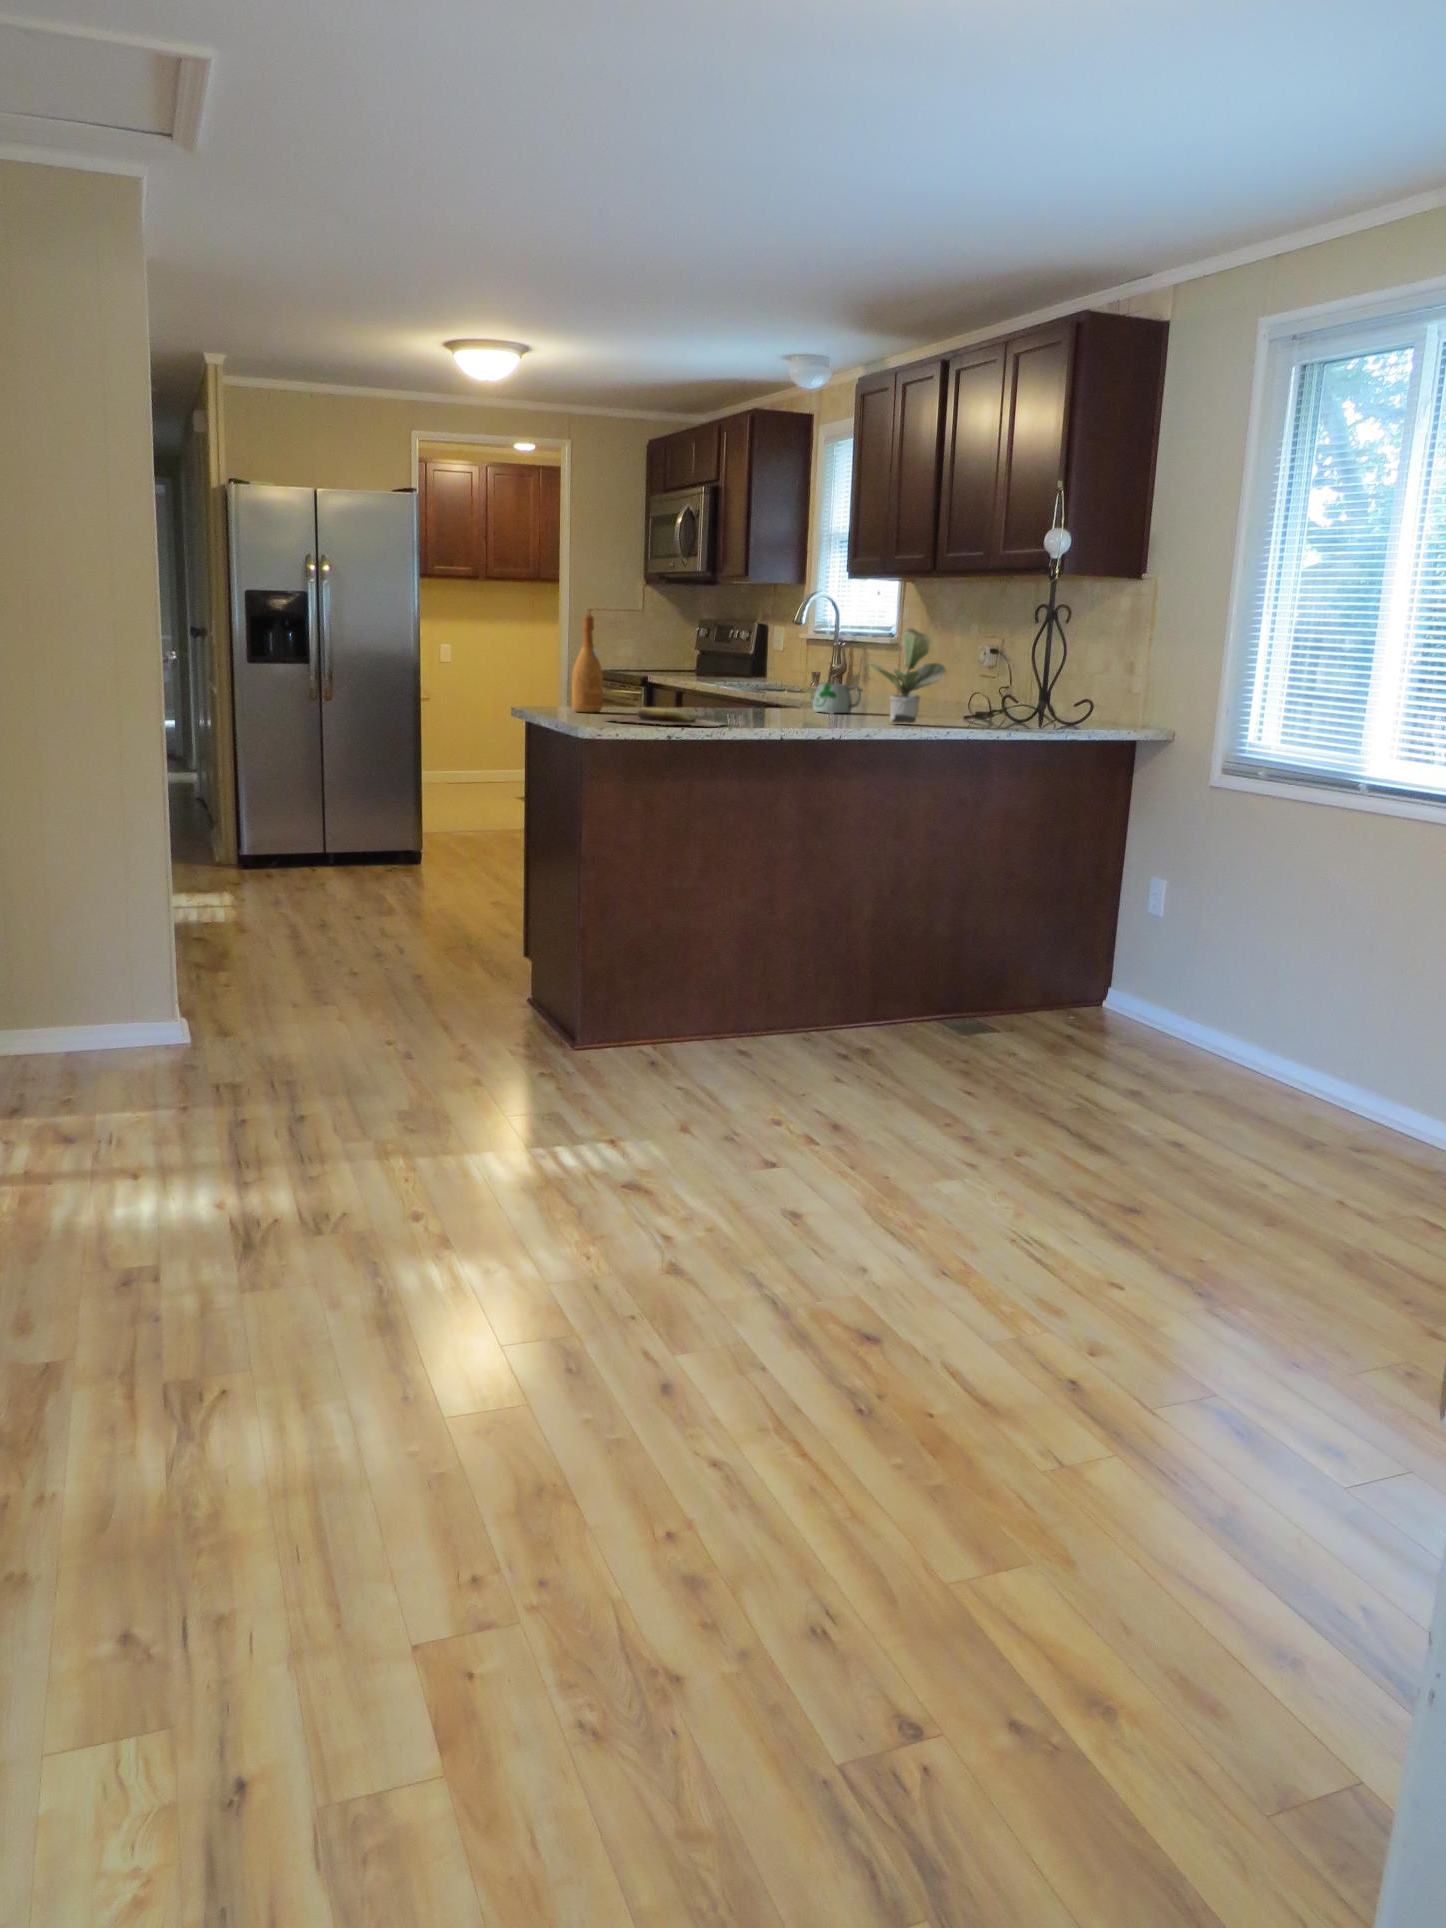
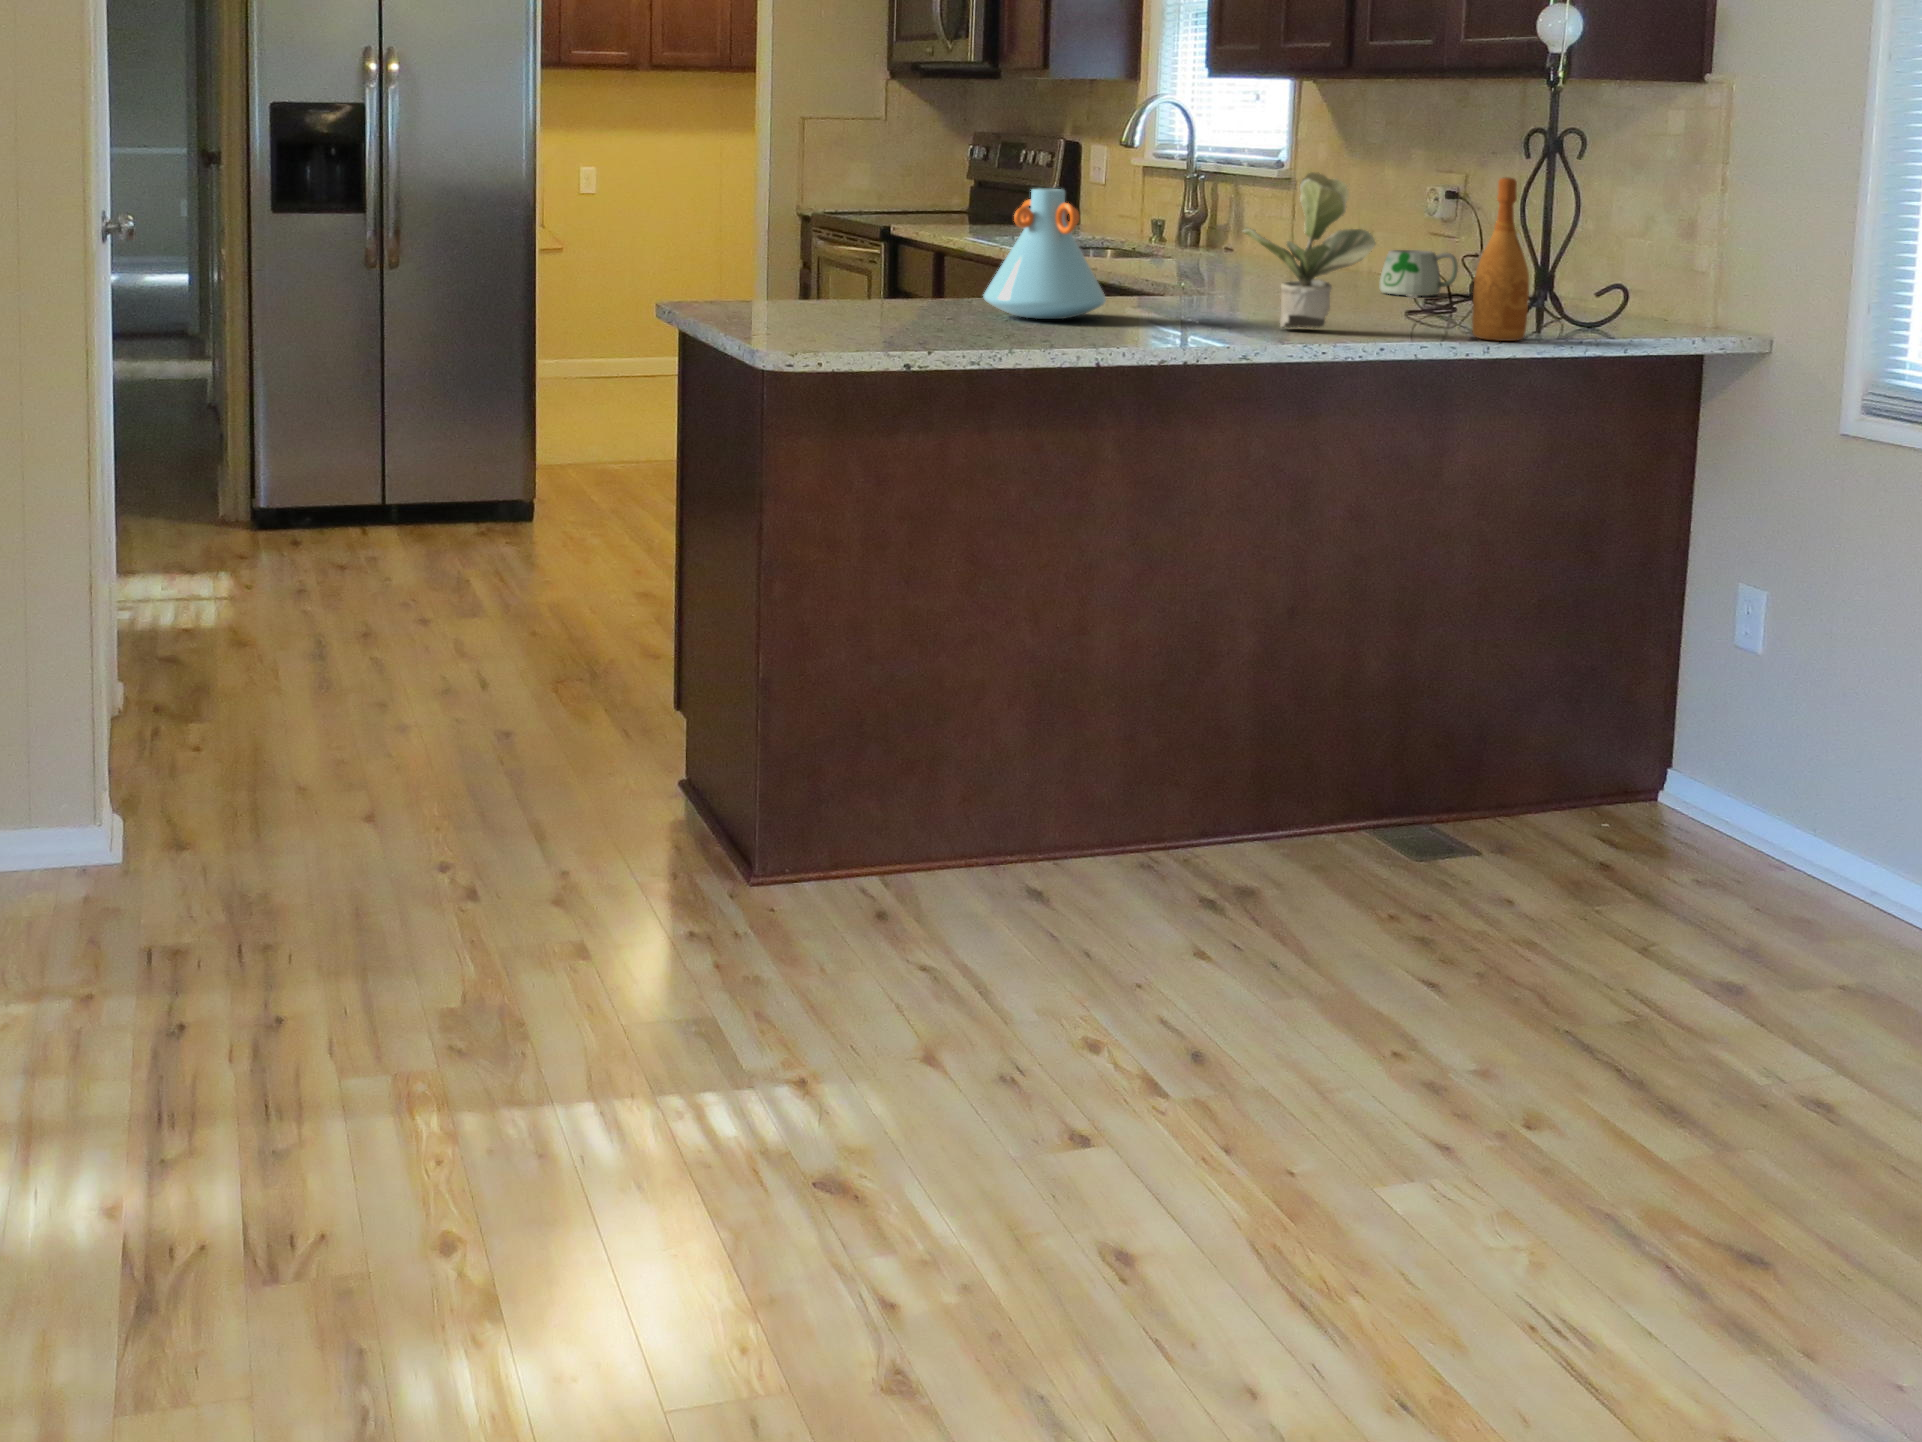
wine bottle: present [572,615,603,713] -> present [1472,177,1529,341]
vase: none [712,637,786,717] -> present [983,188,1106,319]
mug: present [813,683,861,714] -> present [1380,250,1458,297]
cutting board: present [603,709,724,727] -> none [797,313,1004,346]

